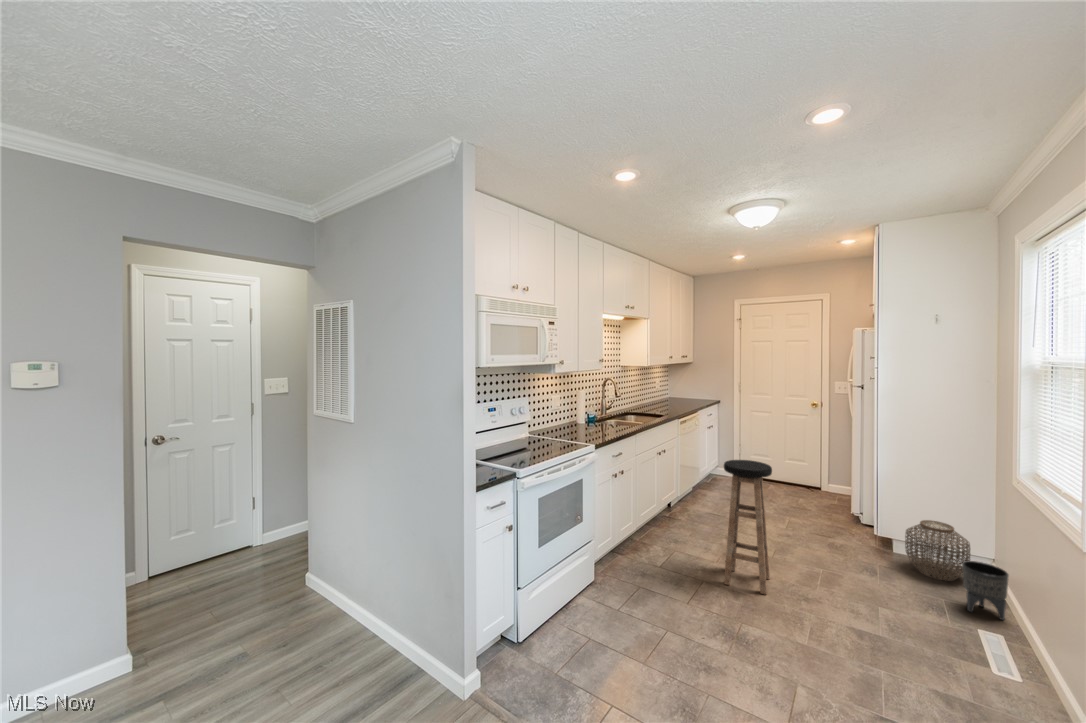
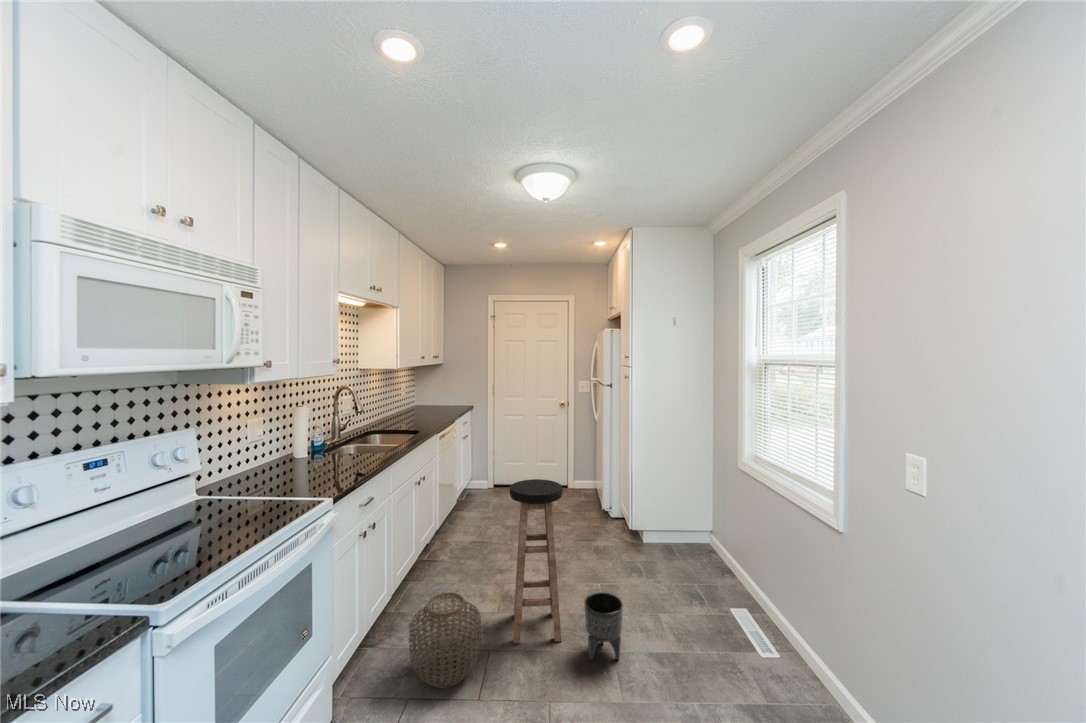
woven basket: present [905,520,970,581] -> present [409,593,481,688]
planter: present [962,561,1009,620] -> present [585,592,623,660]

